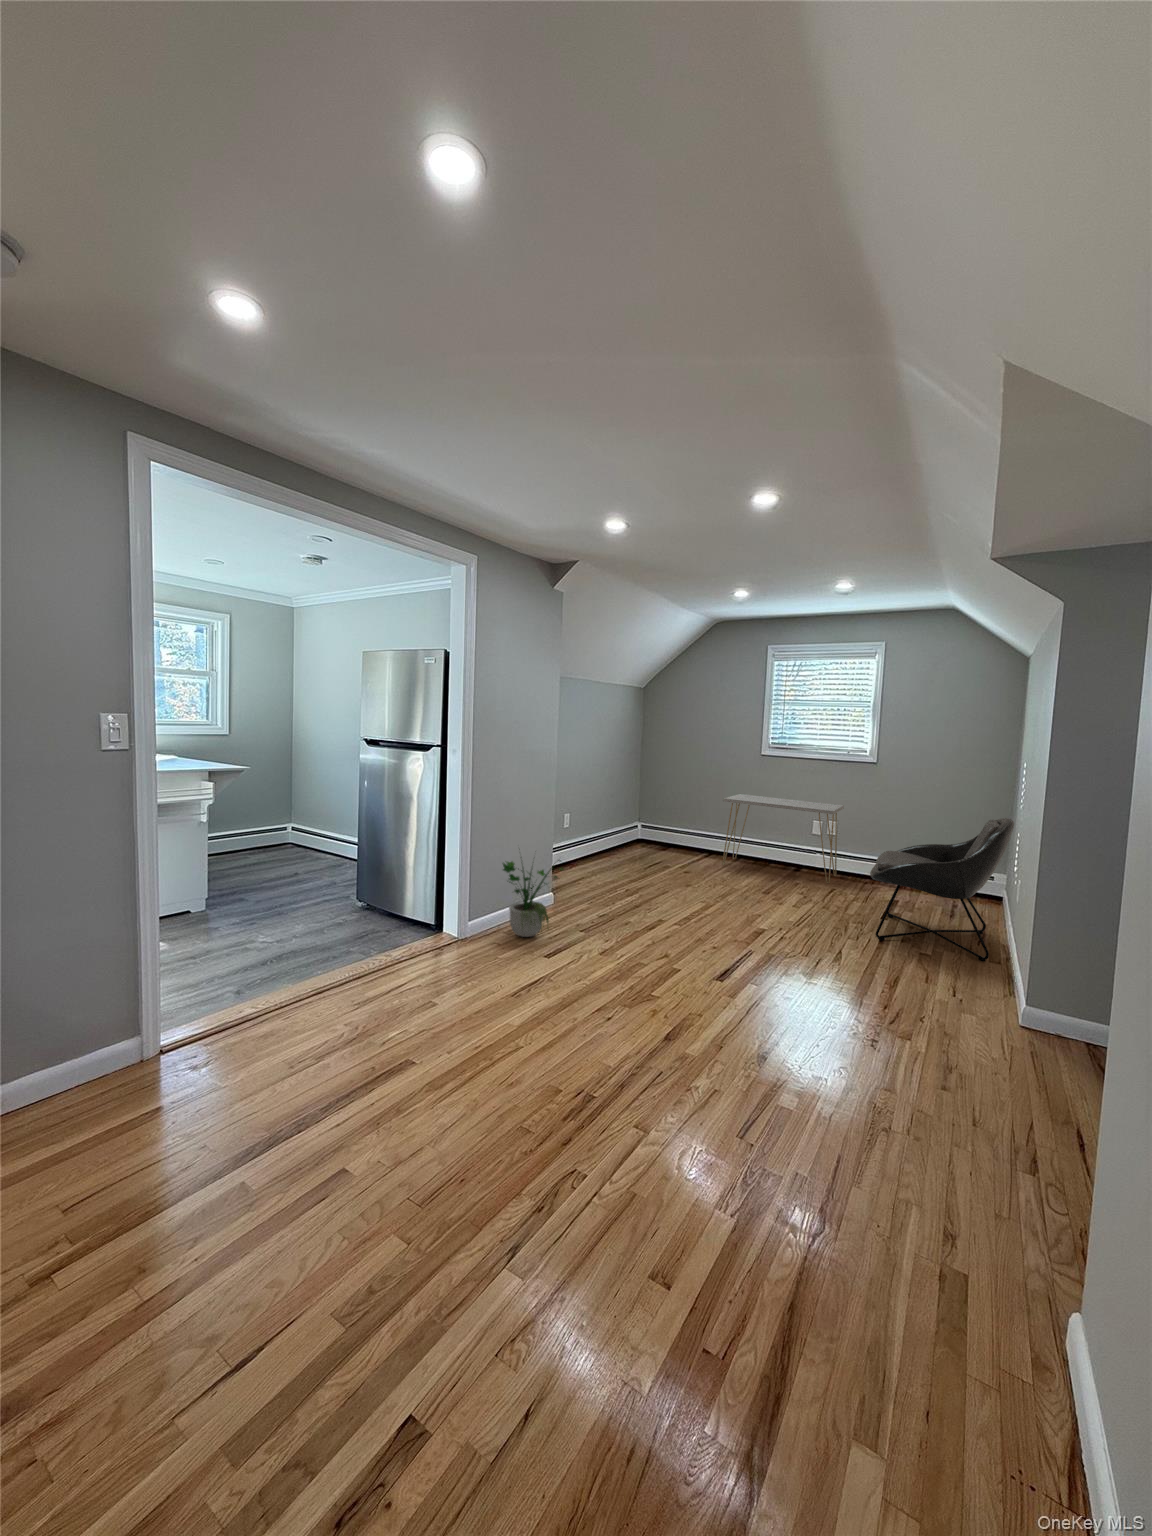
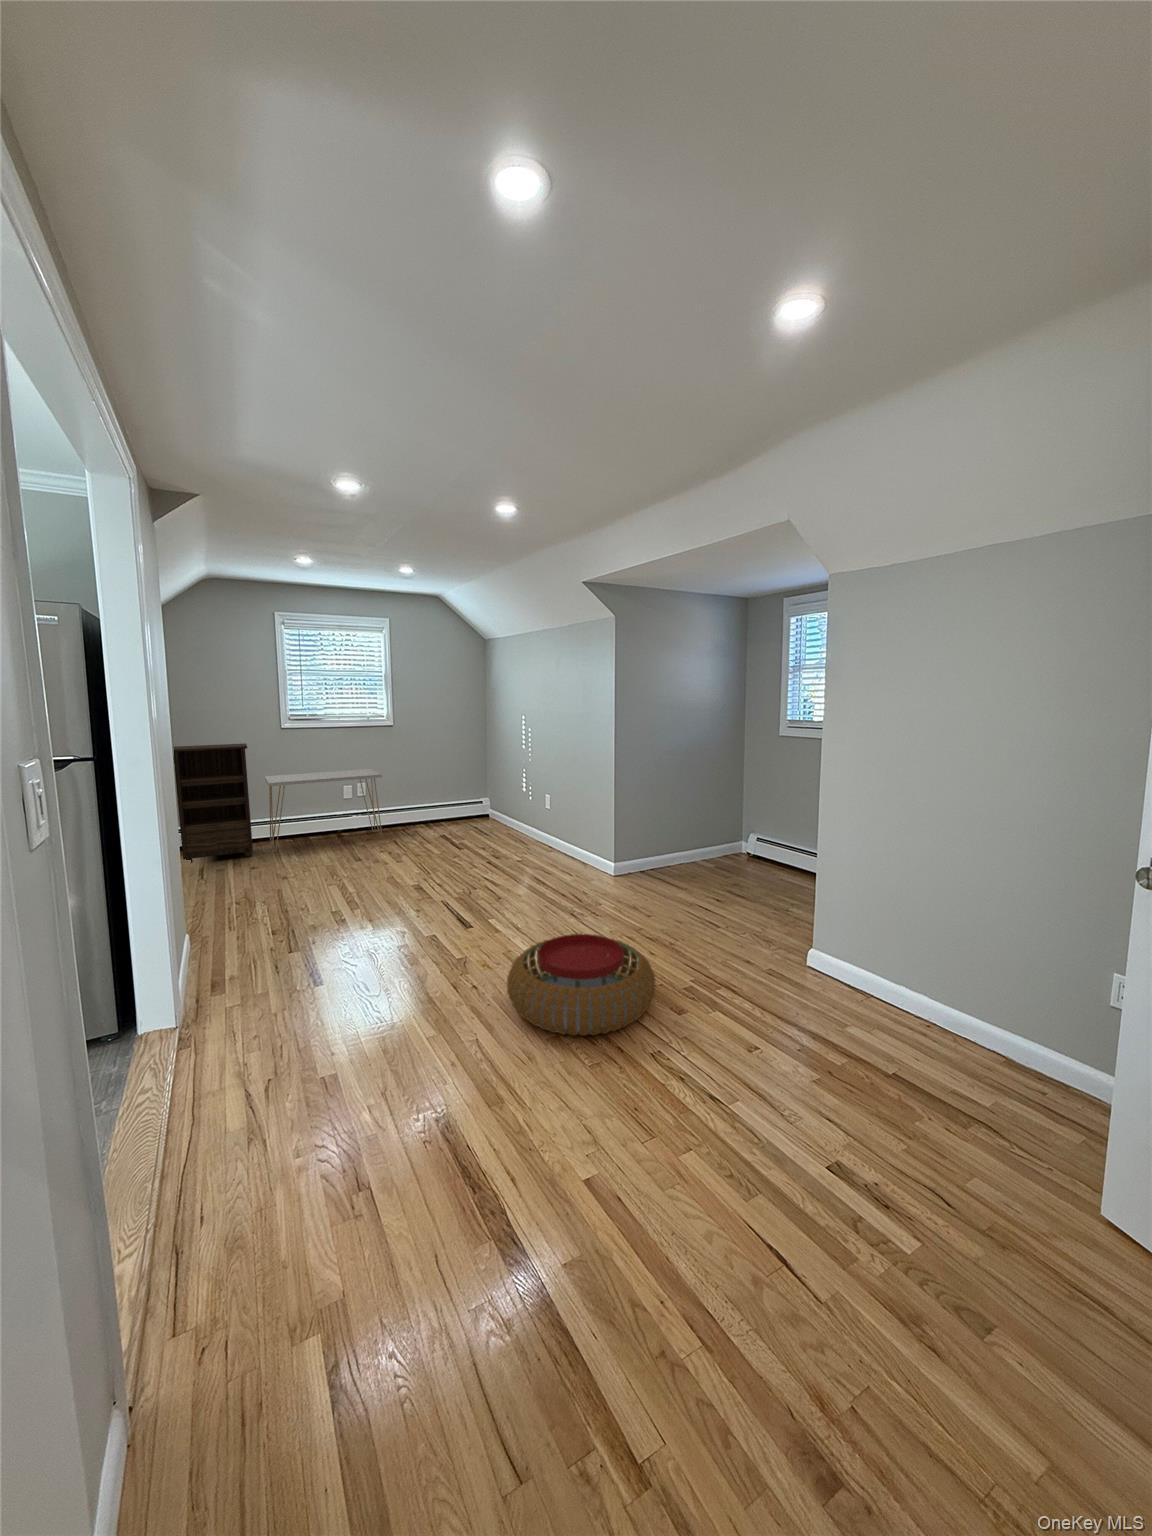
bookshelf: none [656,756,725,862] -> present [174,743,253,864]
lounge chair: present [870,818,1014,962] -> none [451,755,549,862]
potted plant: present [503,860,563,937] -> none [204,875,289,989]
pouf: none [549,999,739,1140] -> present [507,934,656,1036]

